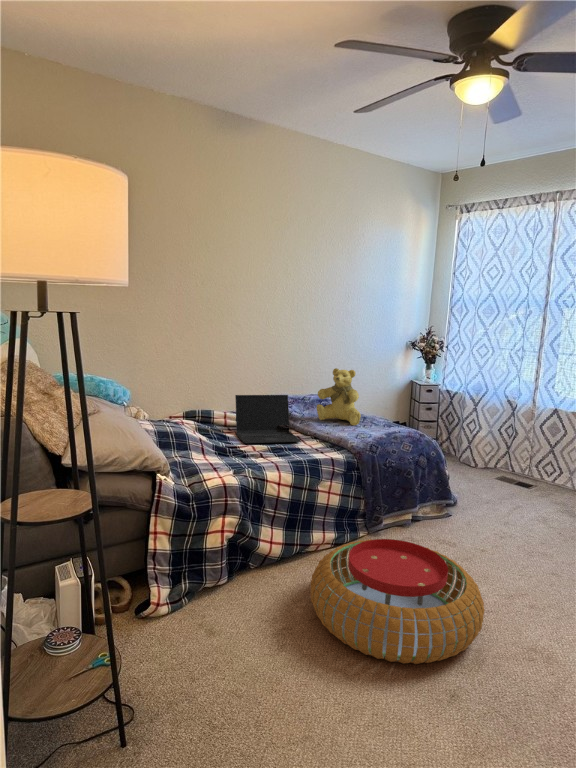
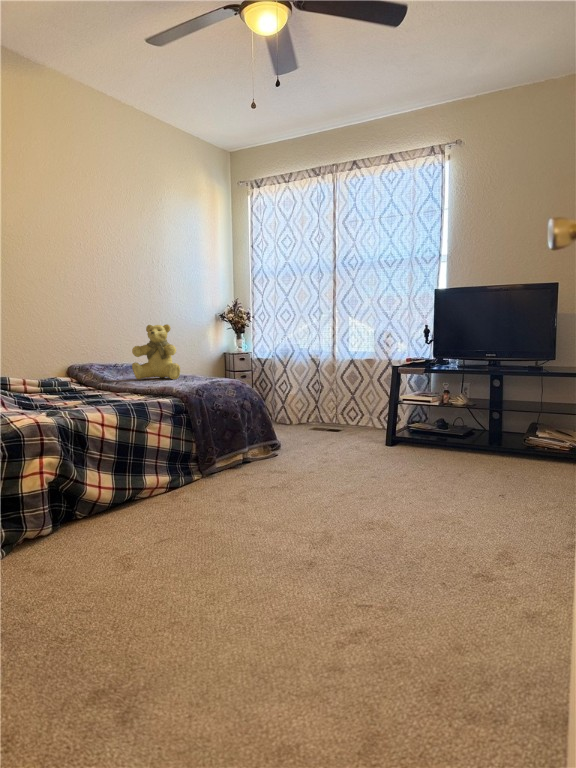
laptop: present [235,395,301,443] -> none [37,353,120,400]
pouf: present [310,539,485,664] -> none [153,455,329,557]

